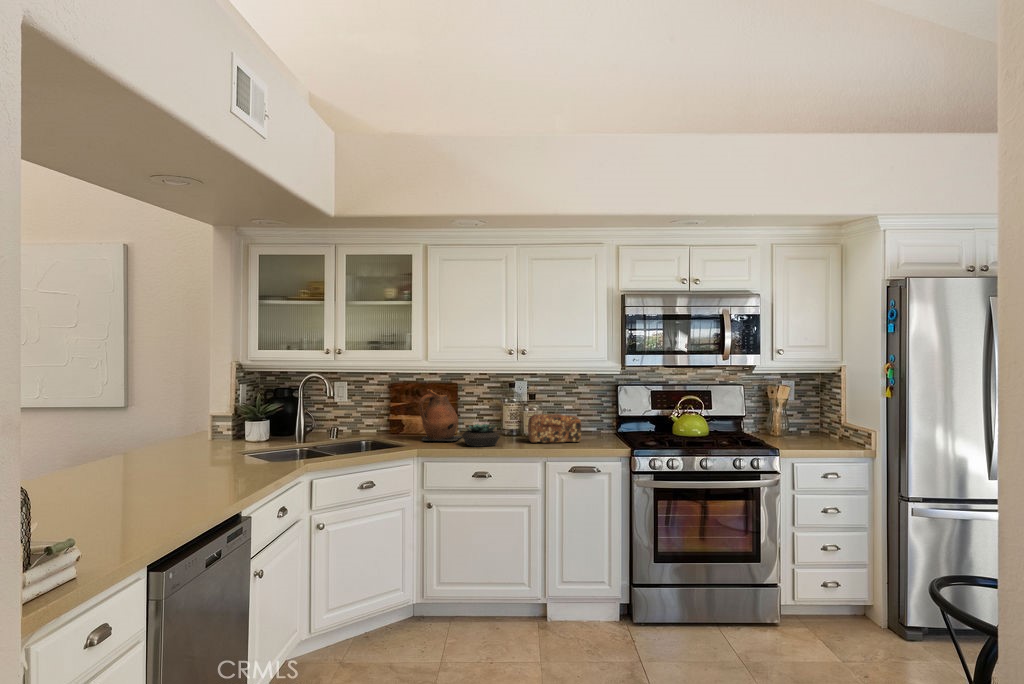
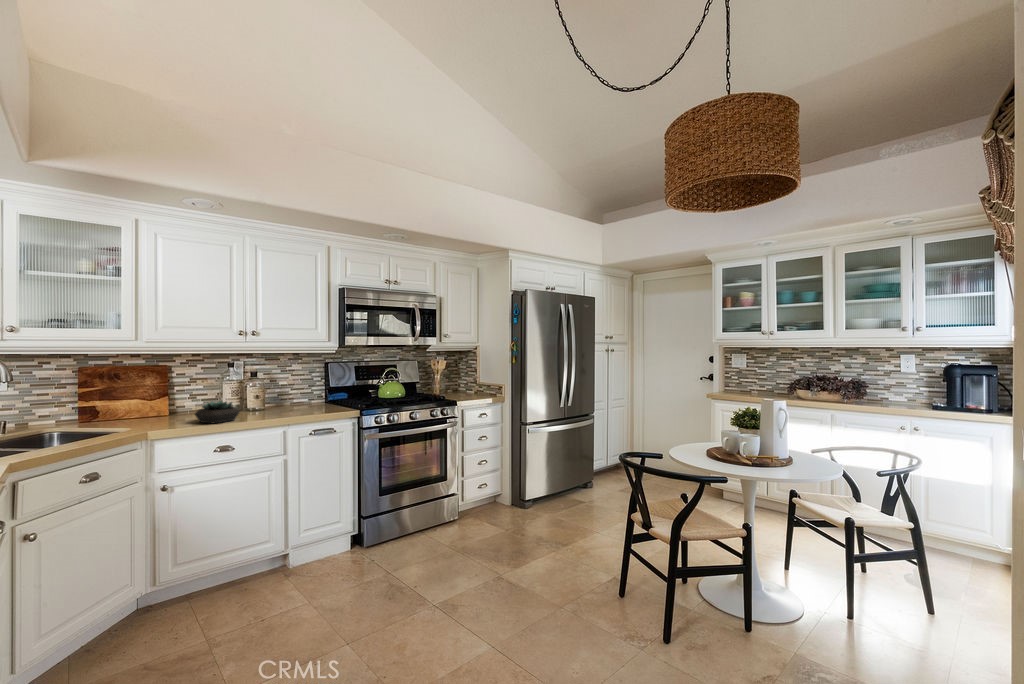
ceramic pitcher: present [419,390,462,441] -> none [132,371,184,424]
bread loaf: present [528,414,581,443] -> none [259,388,313,414]

